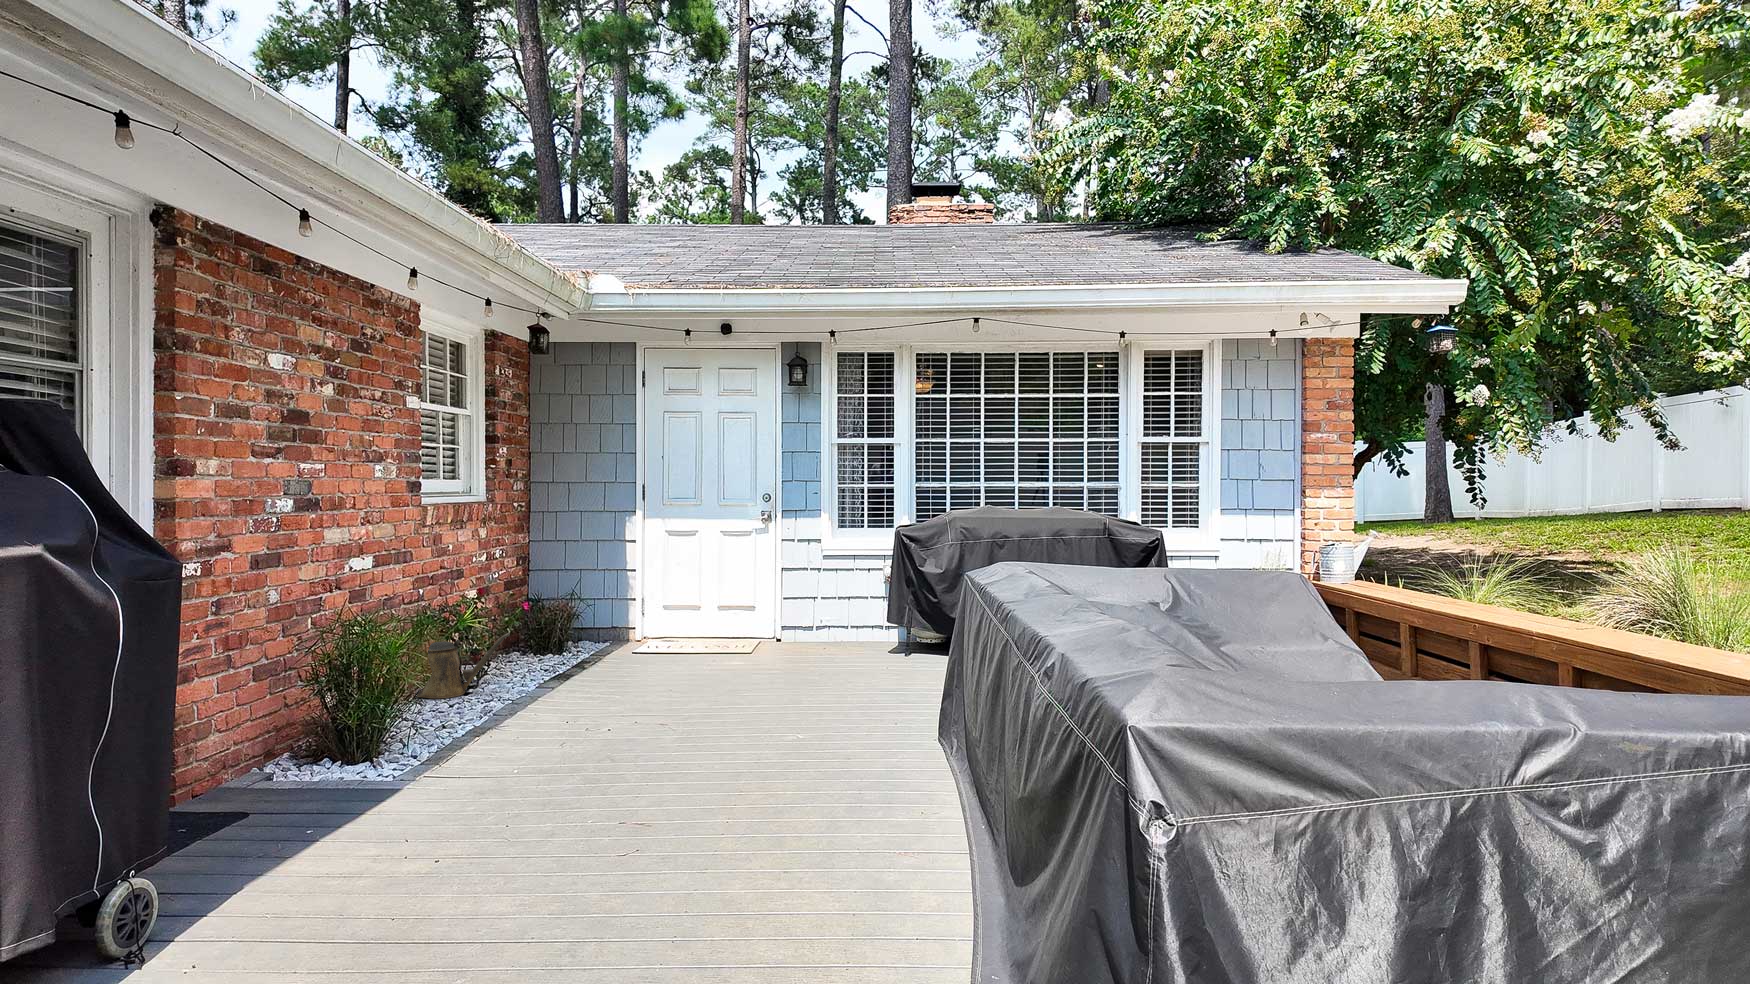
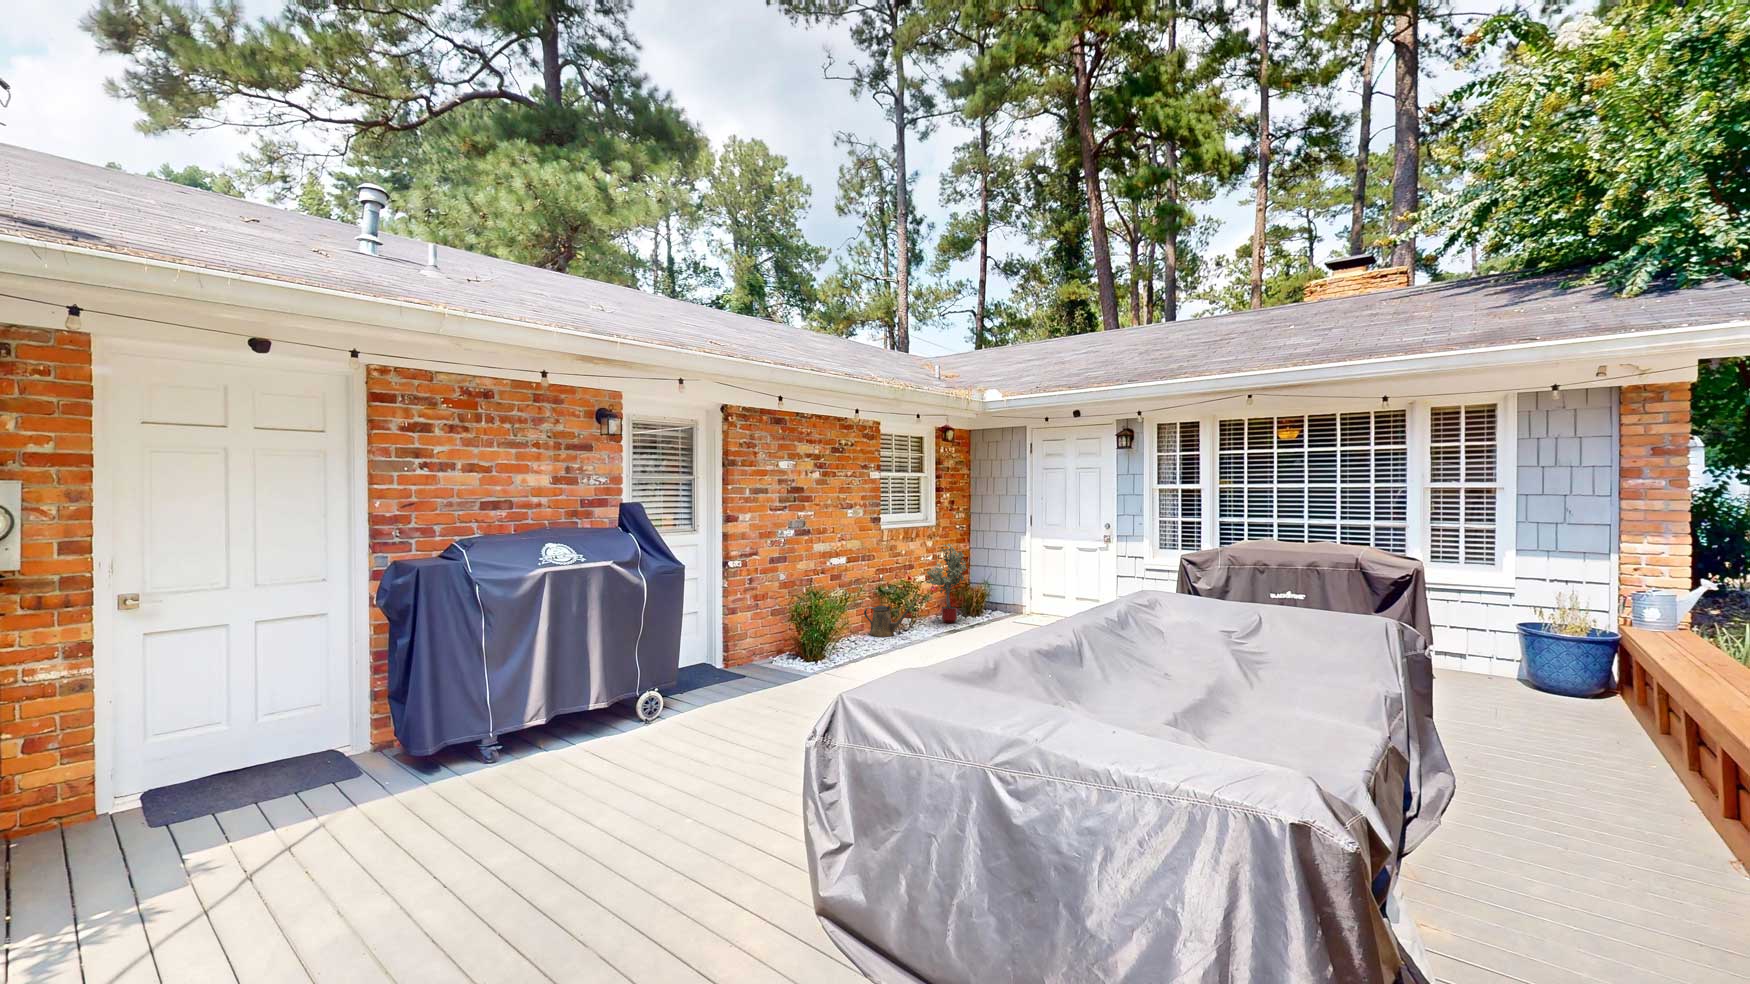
potted tree: none [488,529,562,663] -> present [926,544,967,623]

